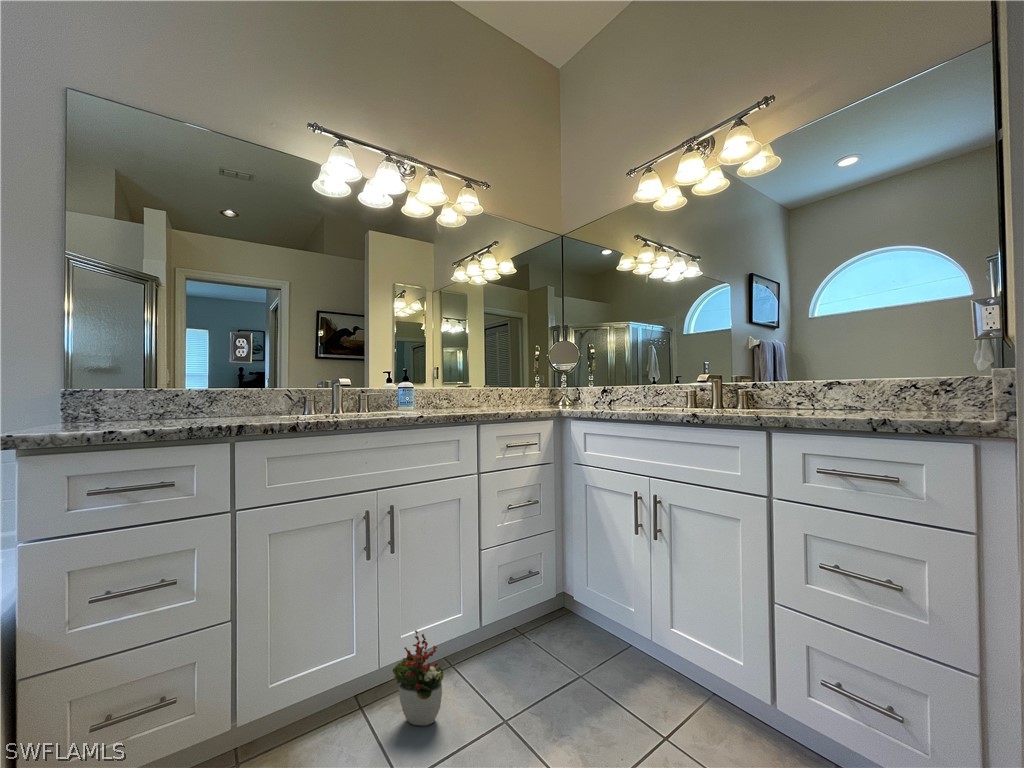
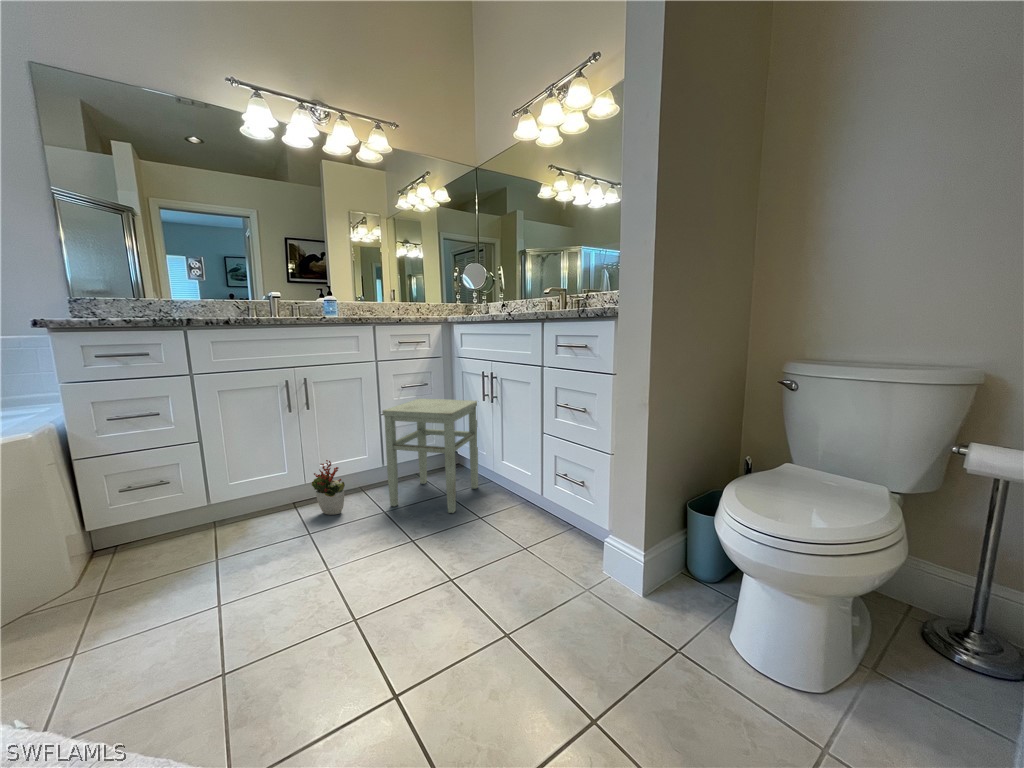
stool: none [500,520,614,721] -> present [382,399,478,513]

